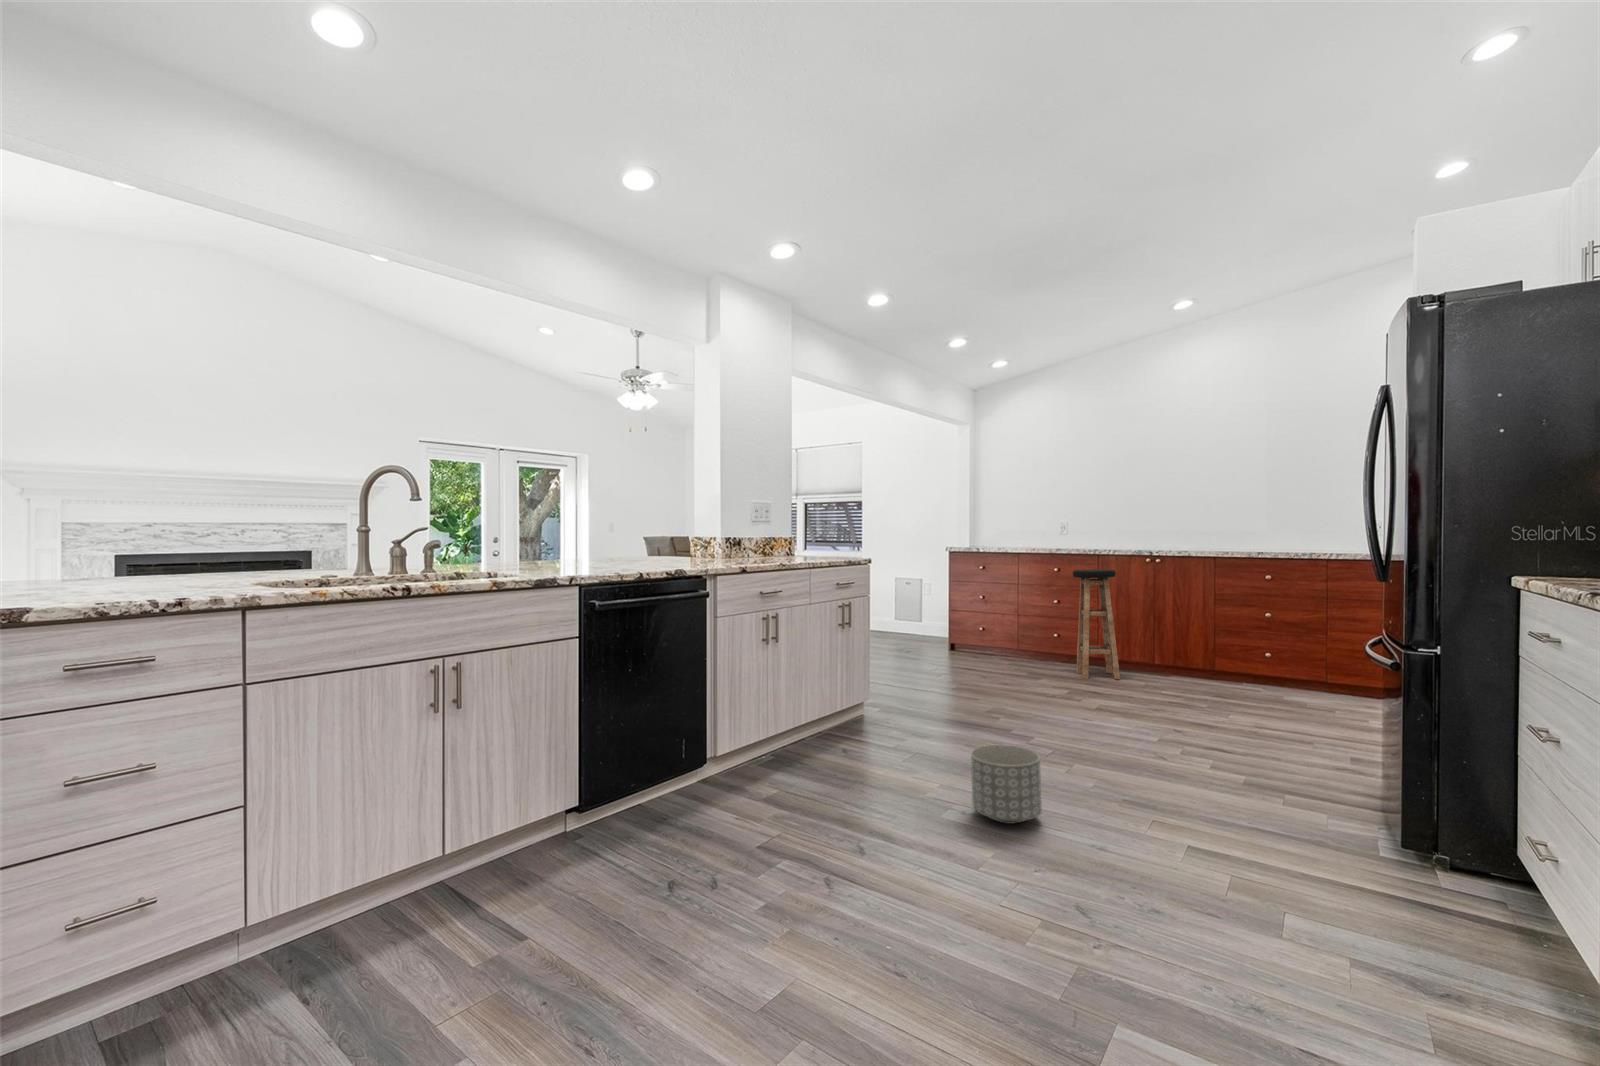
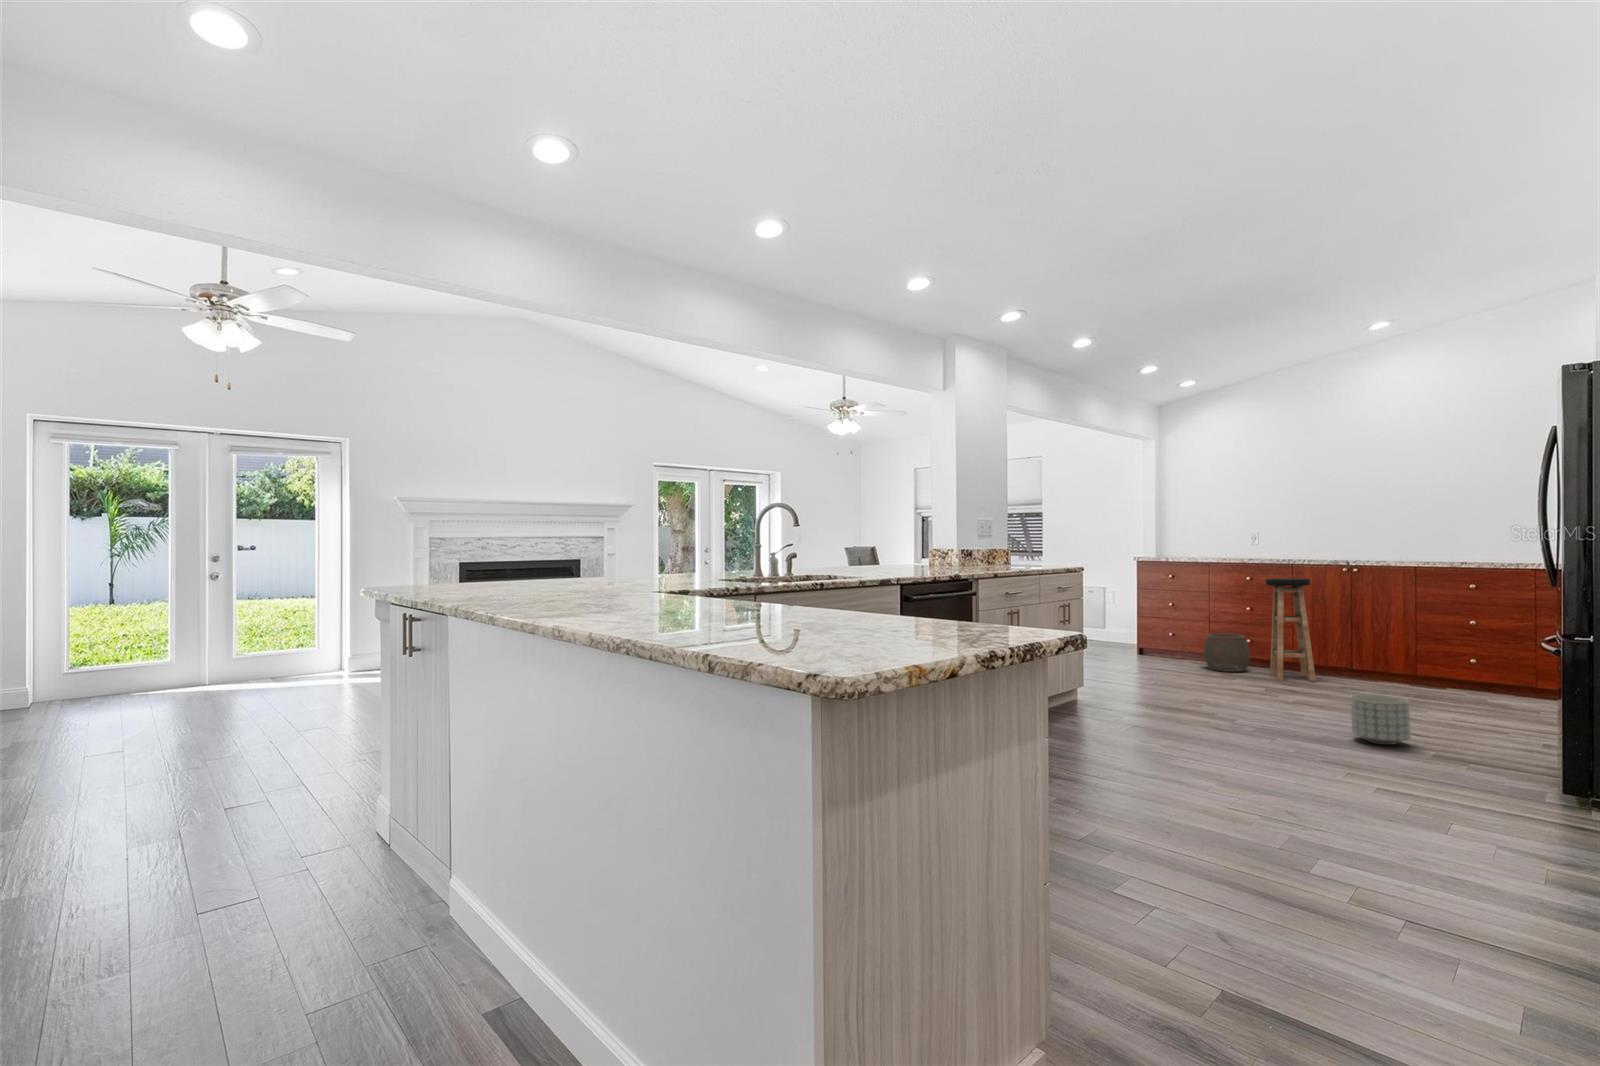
woven basket: none [1012,628,1058,670] -> present [1204,633,1250,672]
planter: present [971,745,1042,824] -> present [1350,694,1411,745]

